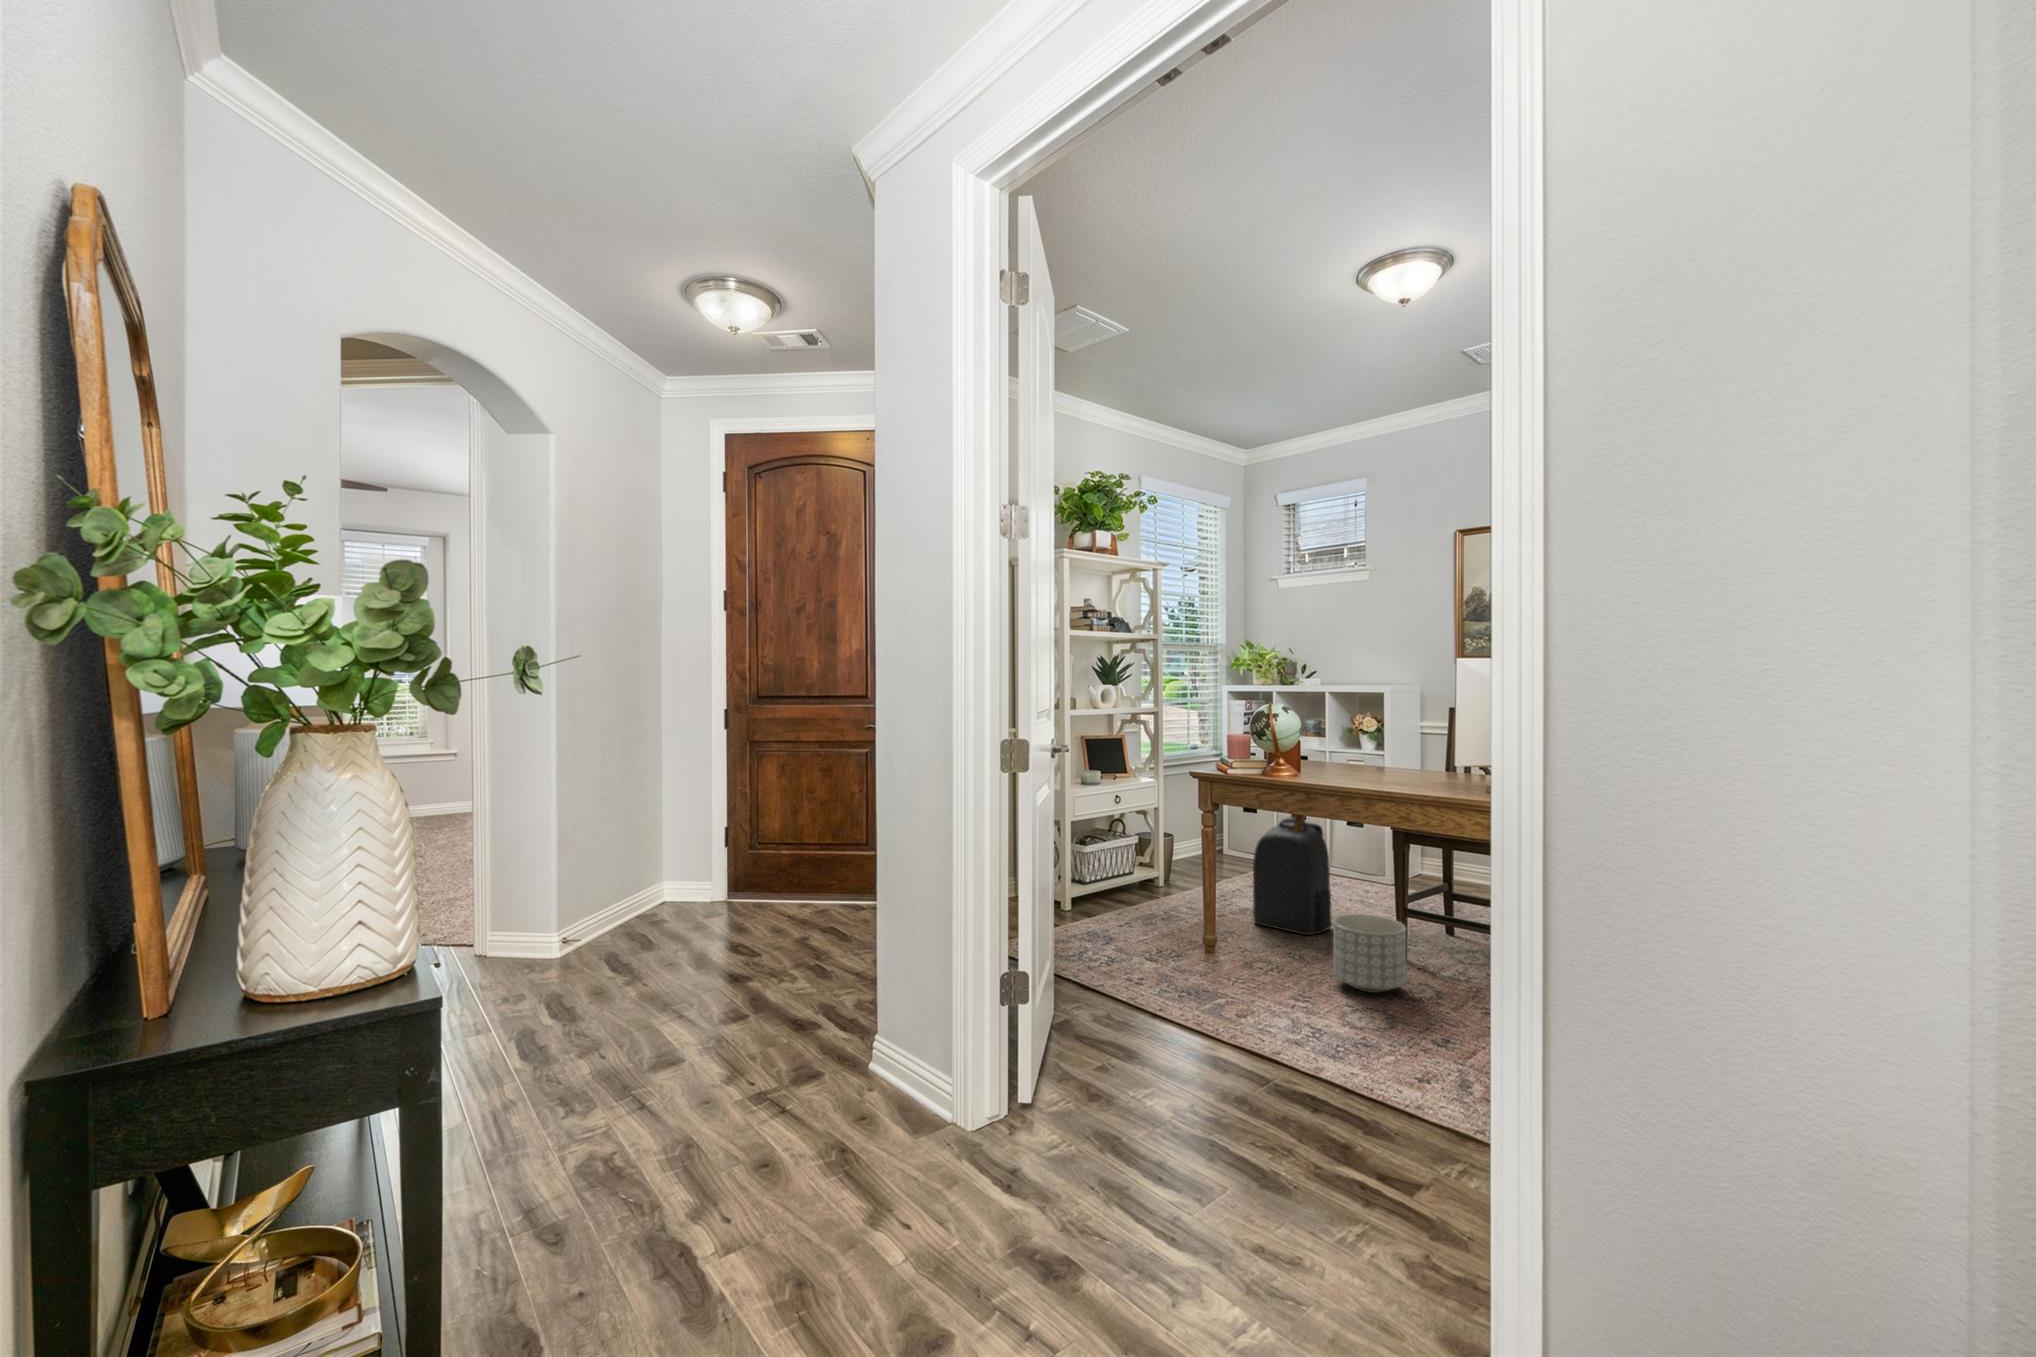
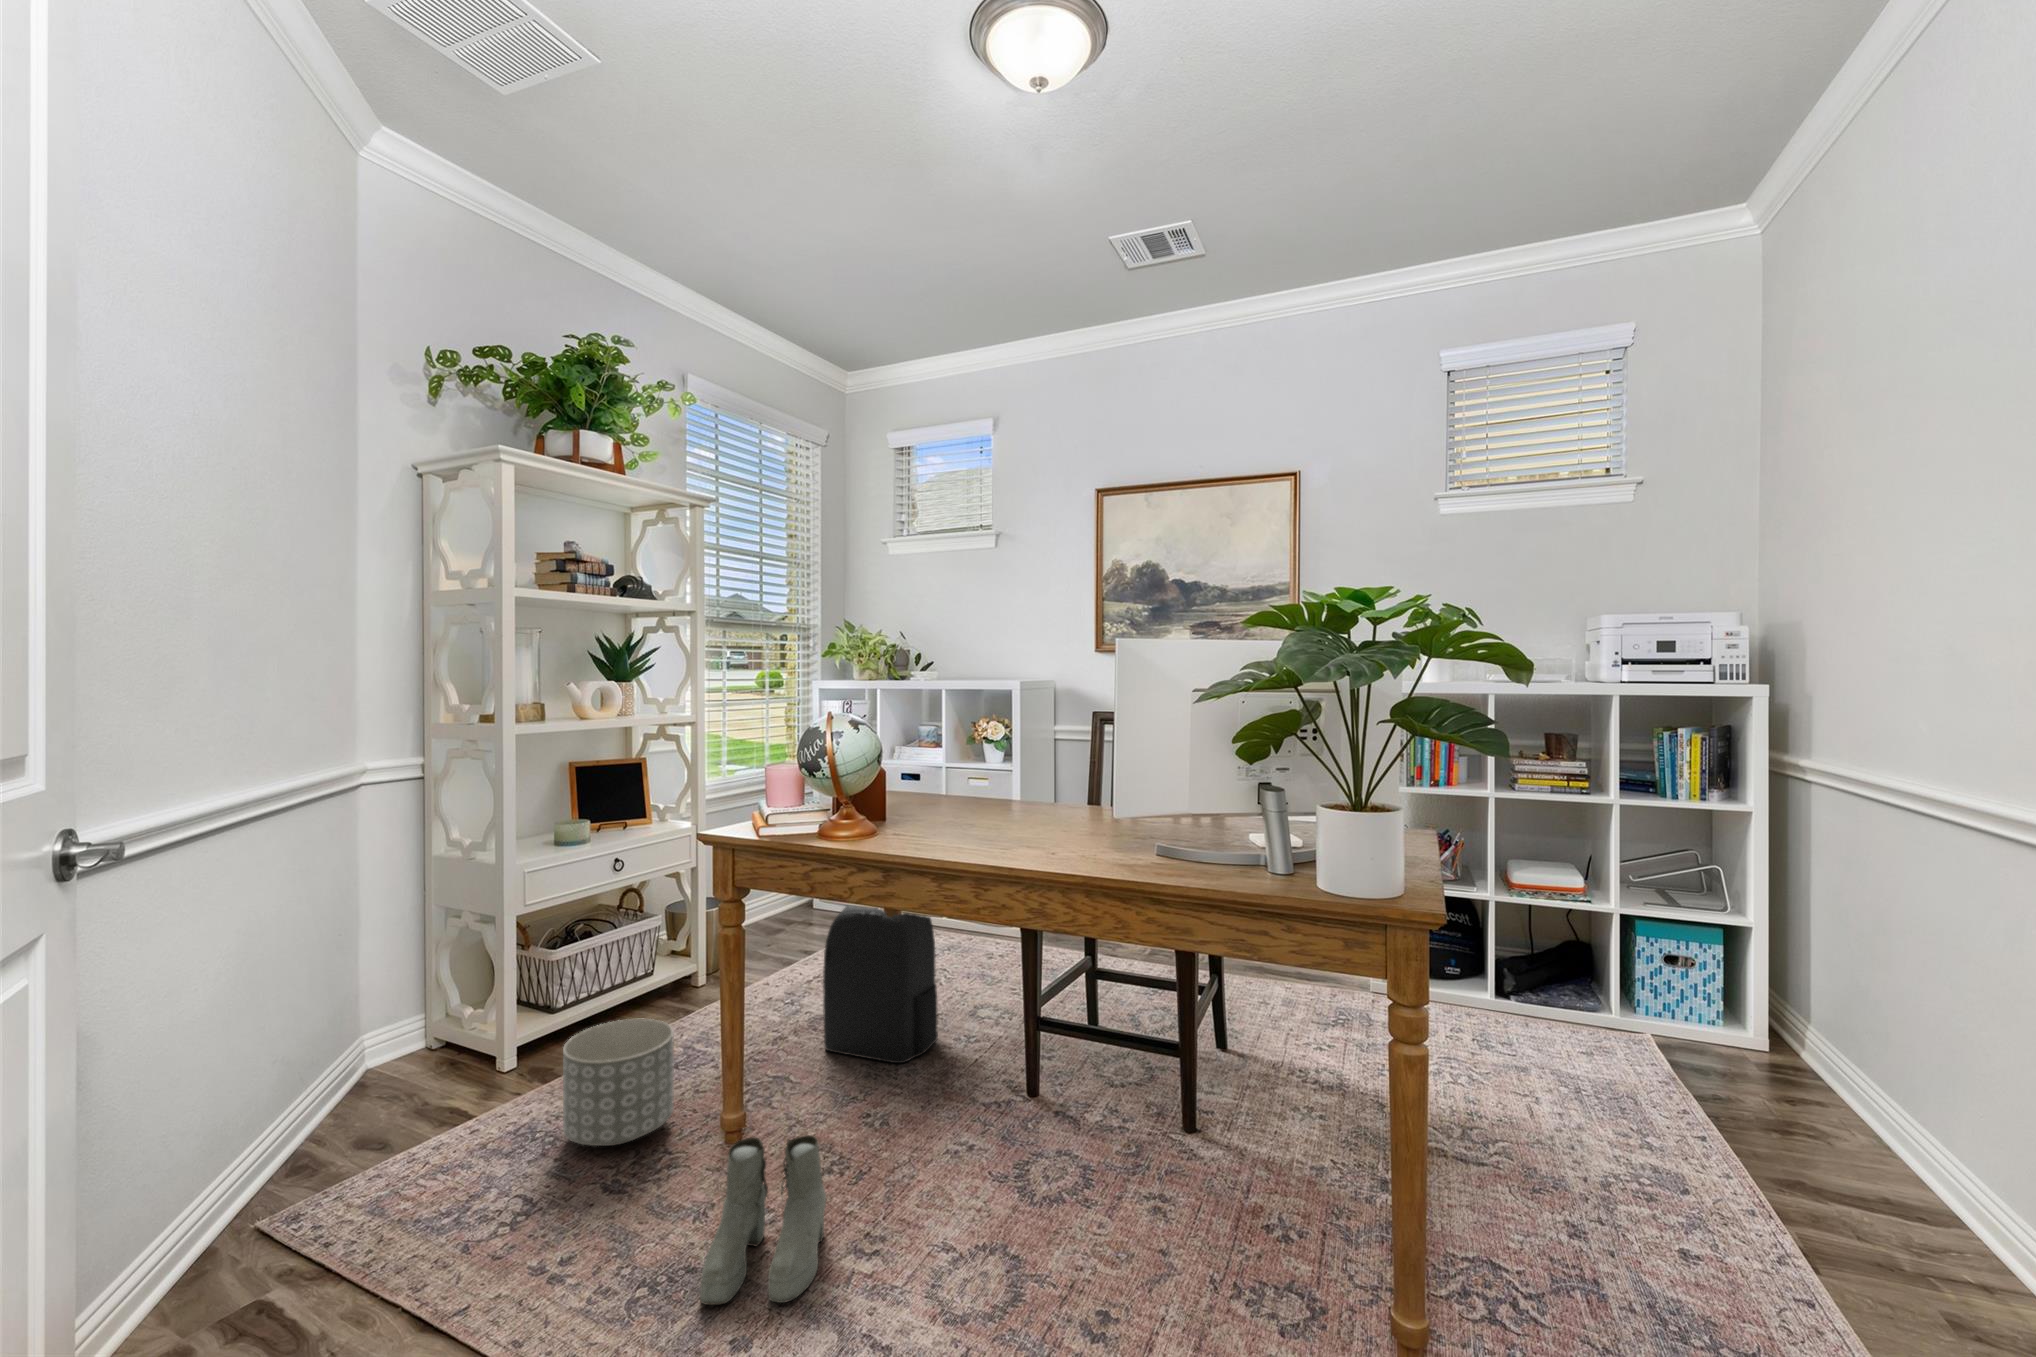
planter: present [1333,914,1406,993] -> present [563,1019,674,1146]
boots: none [1213,932,1275,1009] -> present [700,1135,826,1305]

